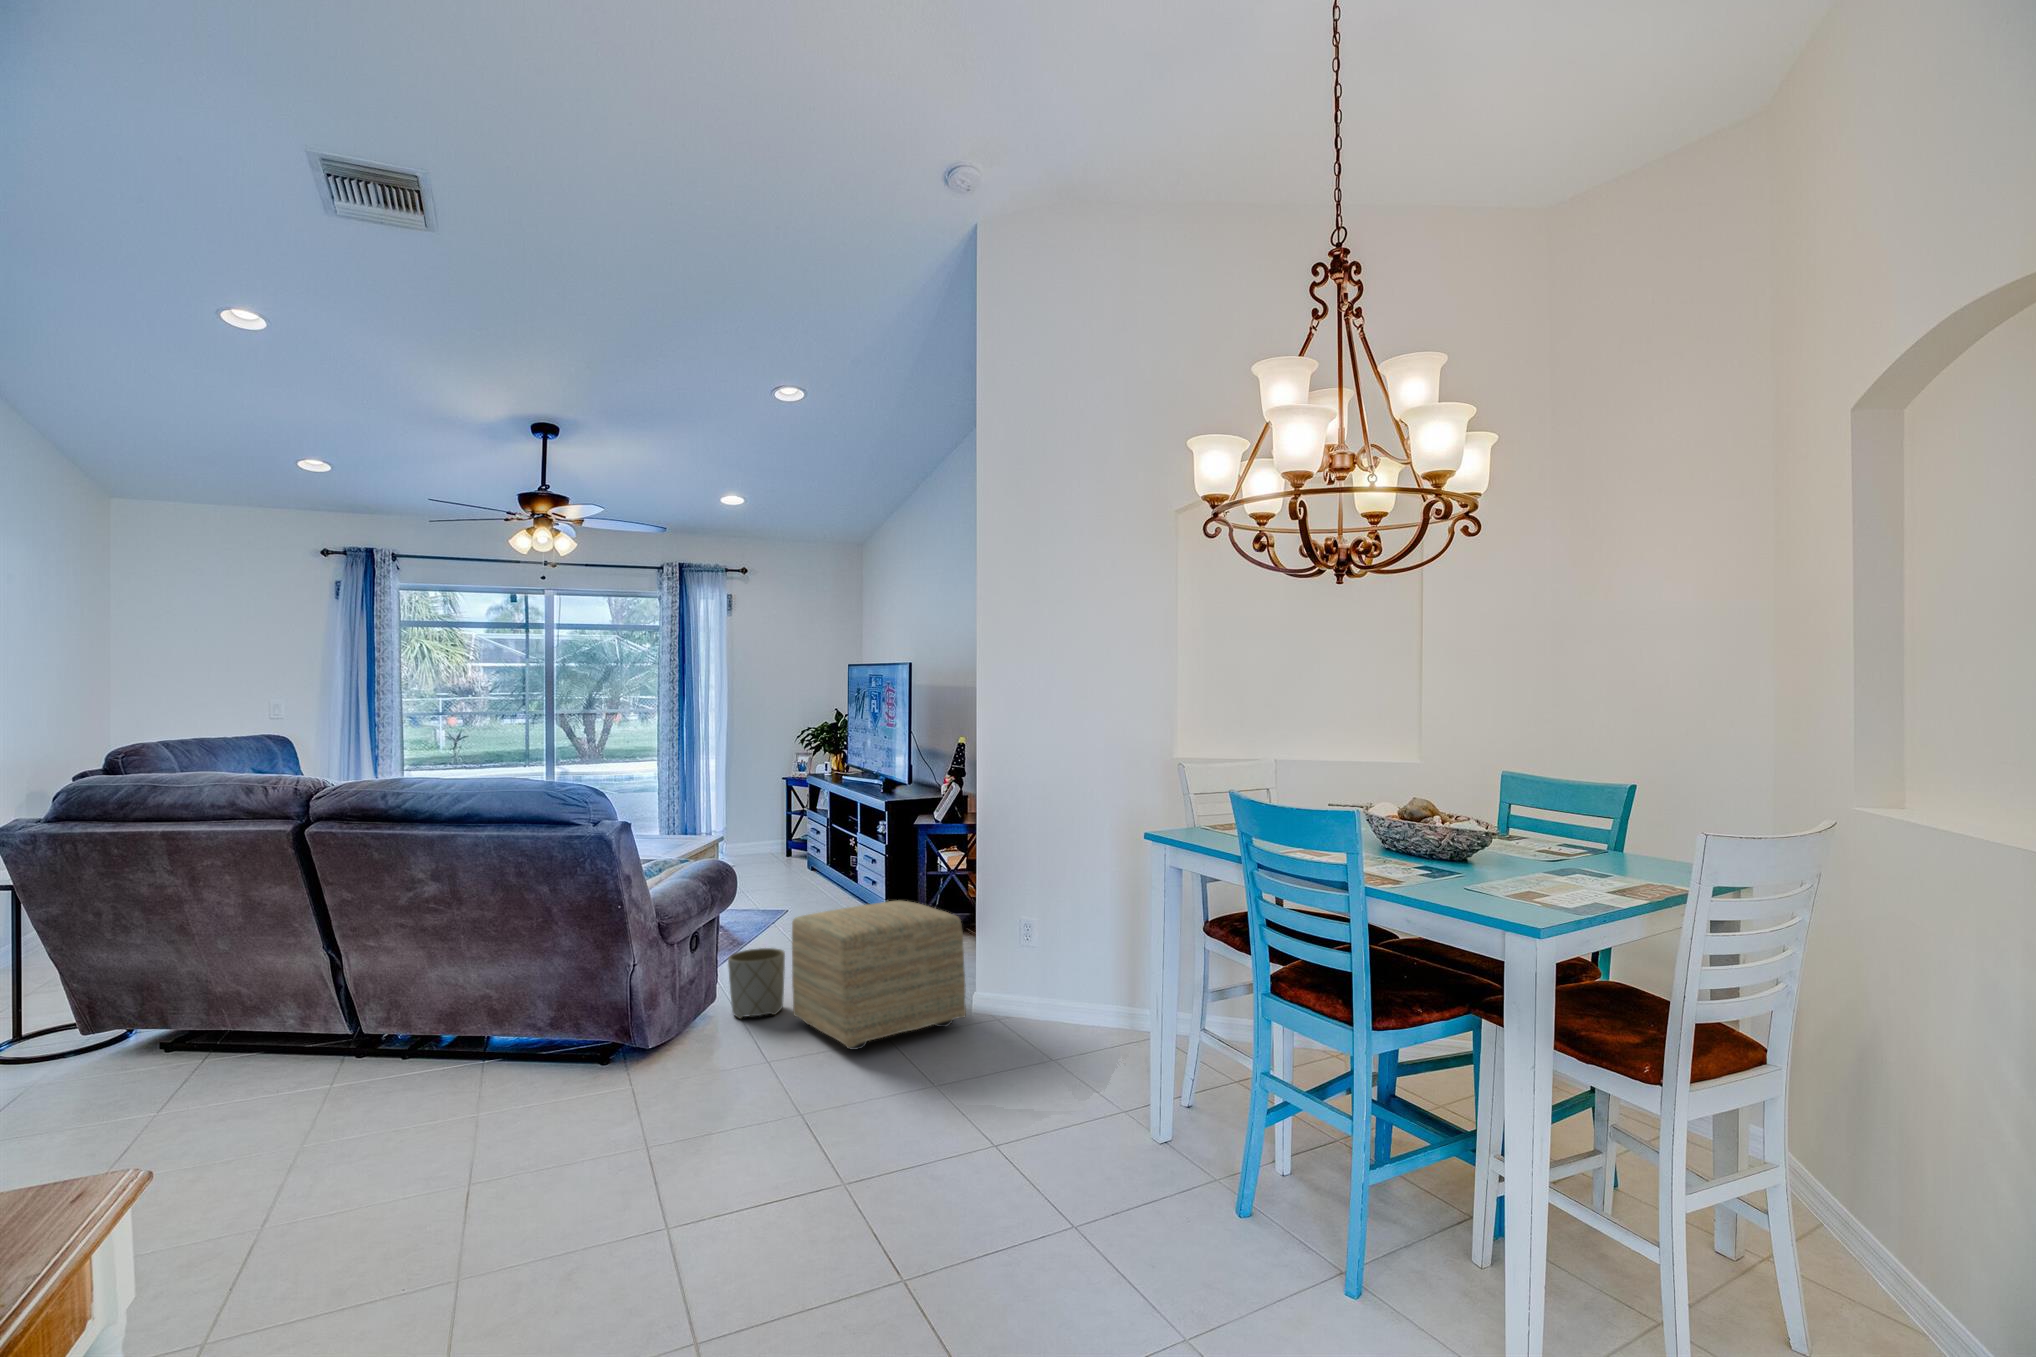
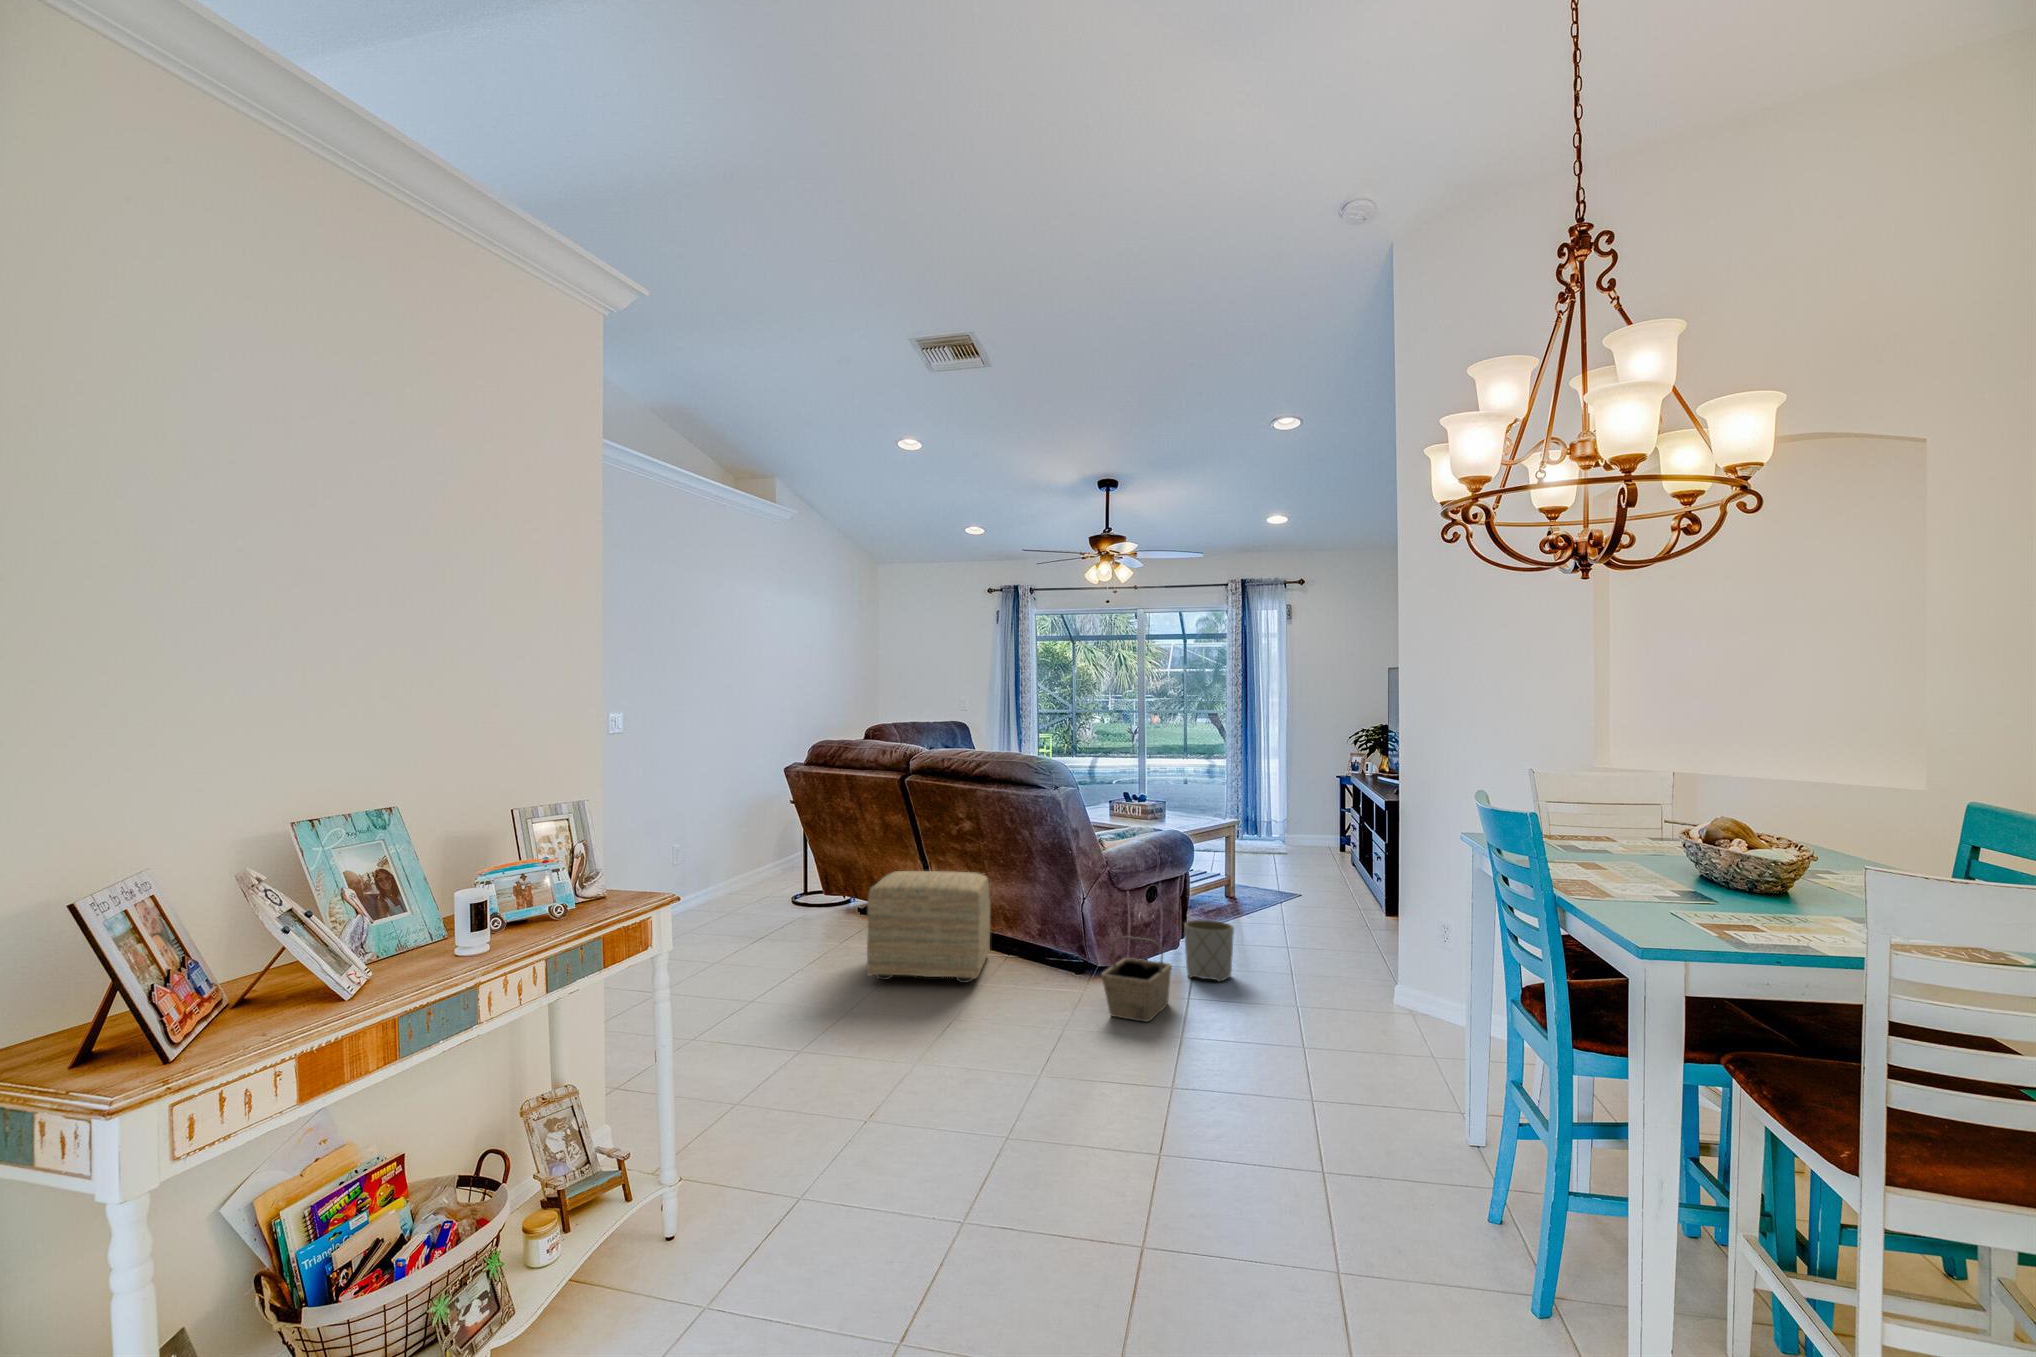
ottoman: present [792,901,966,1050] -> present [867,871,991,983]
basket: none [667,984,739,1087] -> present [1101,937,1172,1022]

